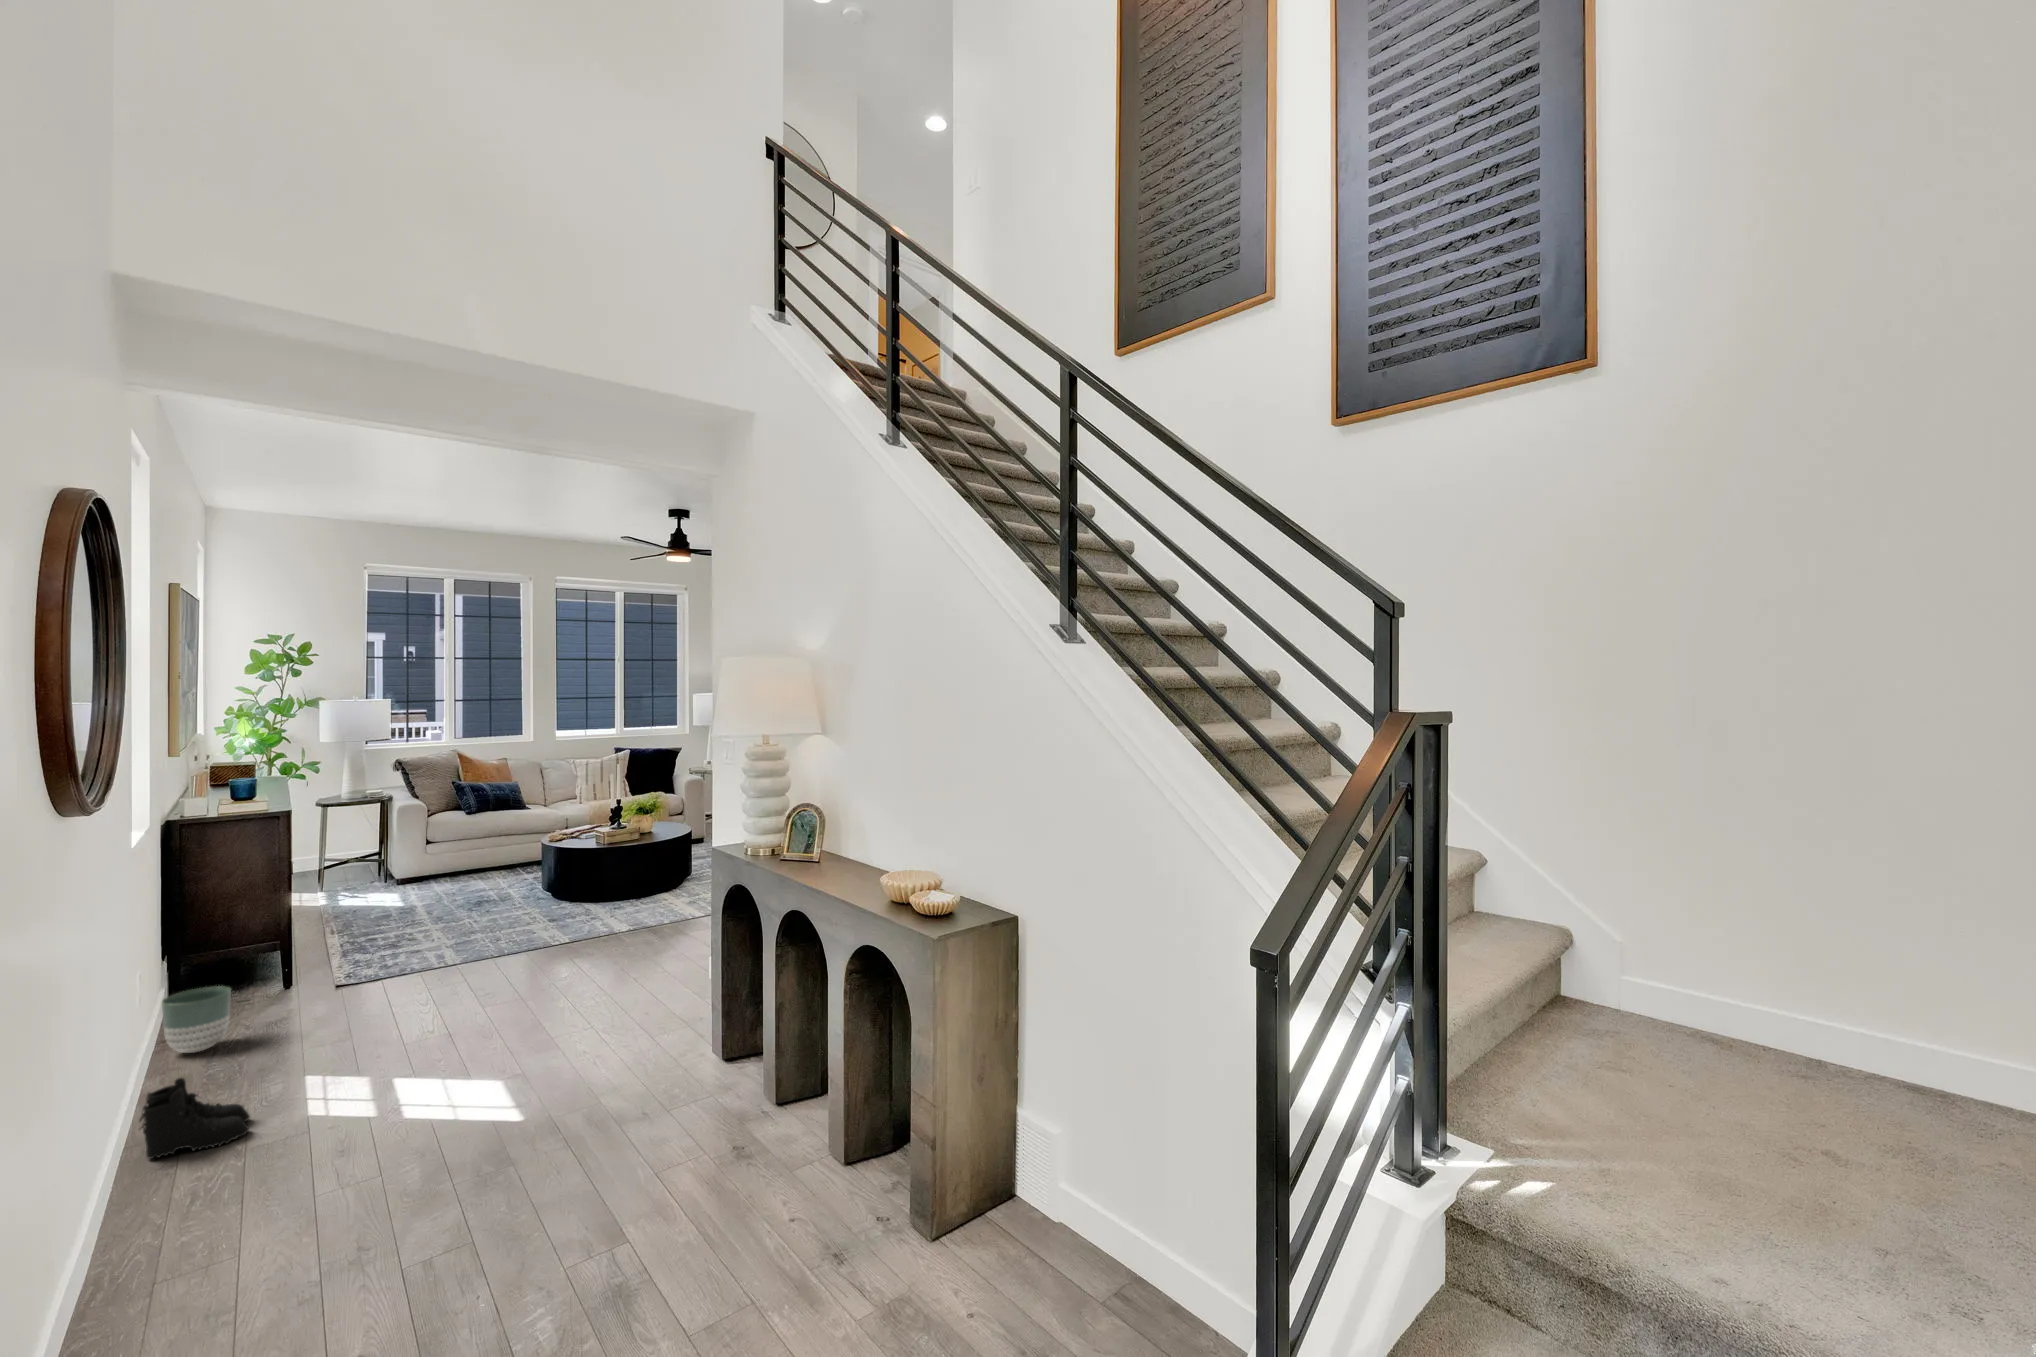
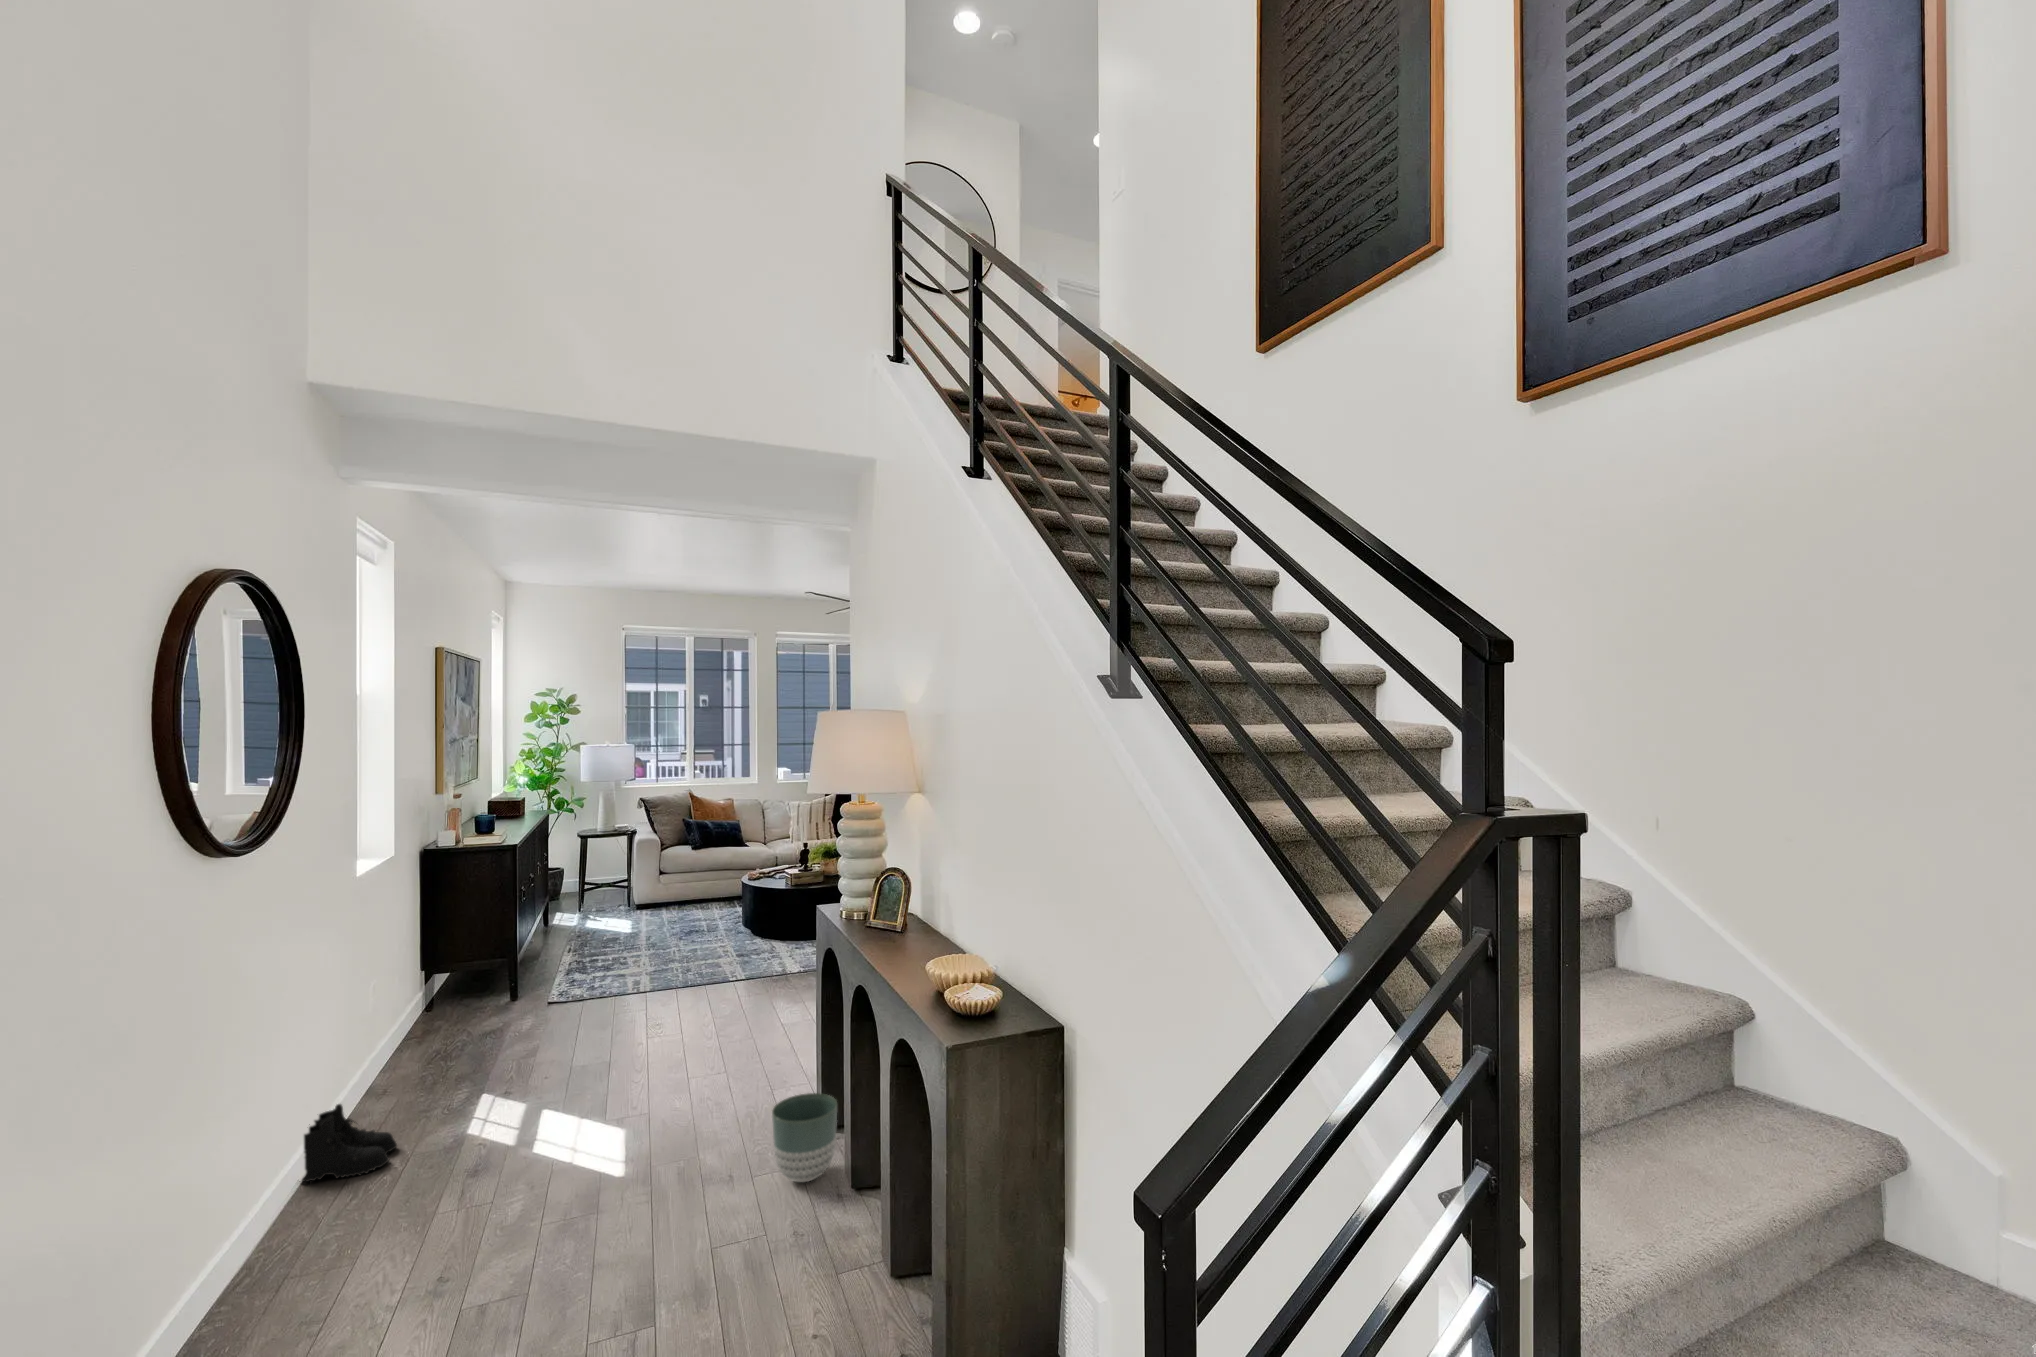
planter: present [162,986,231,1053] -> present [772,1093,837,1182]

